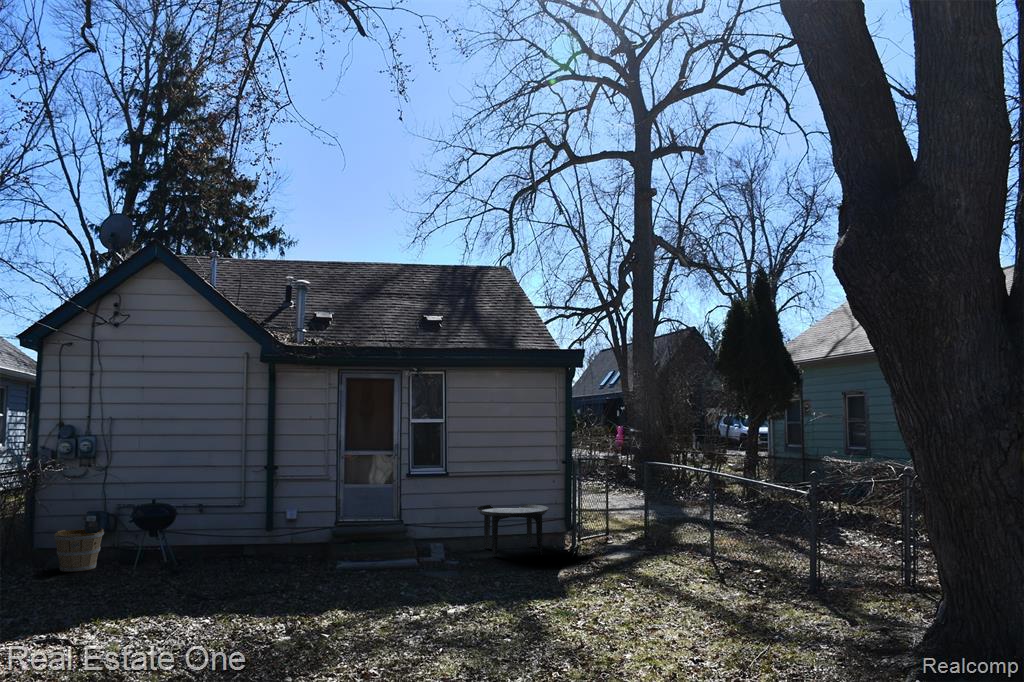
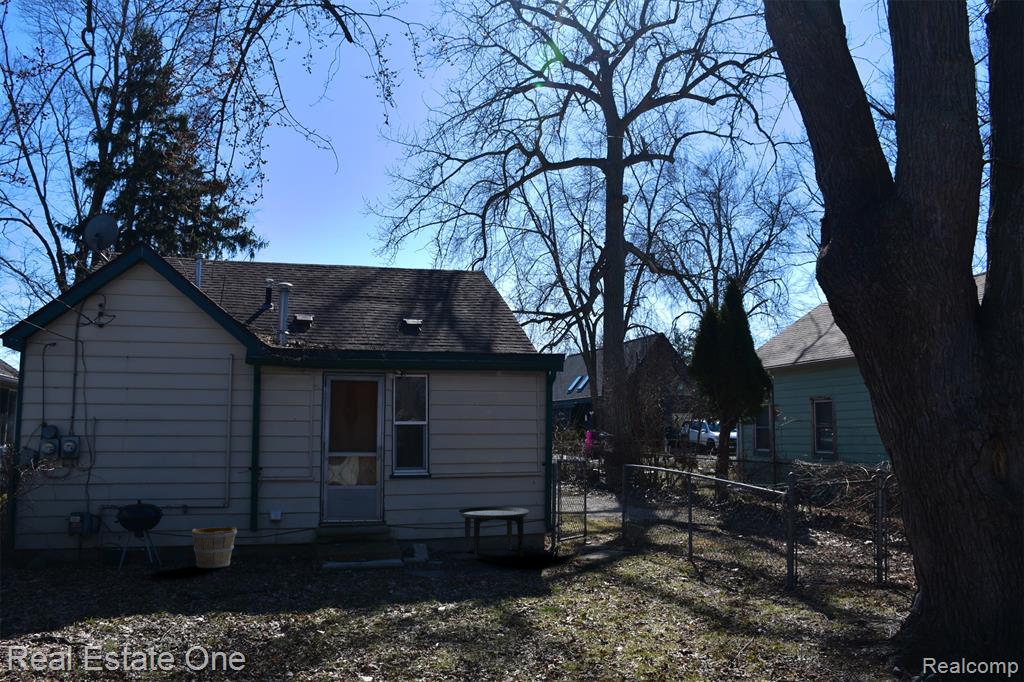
wooden bucket: present [54,529,104,572] -> present [191,526,237,568]

